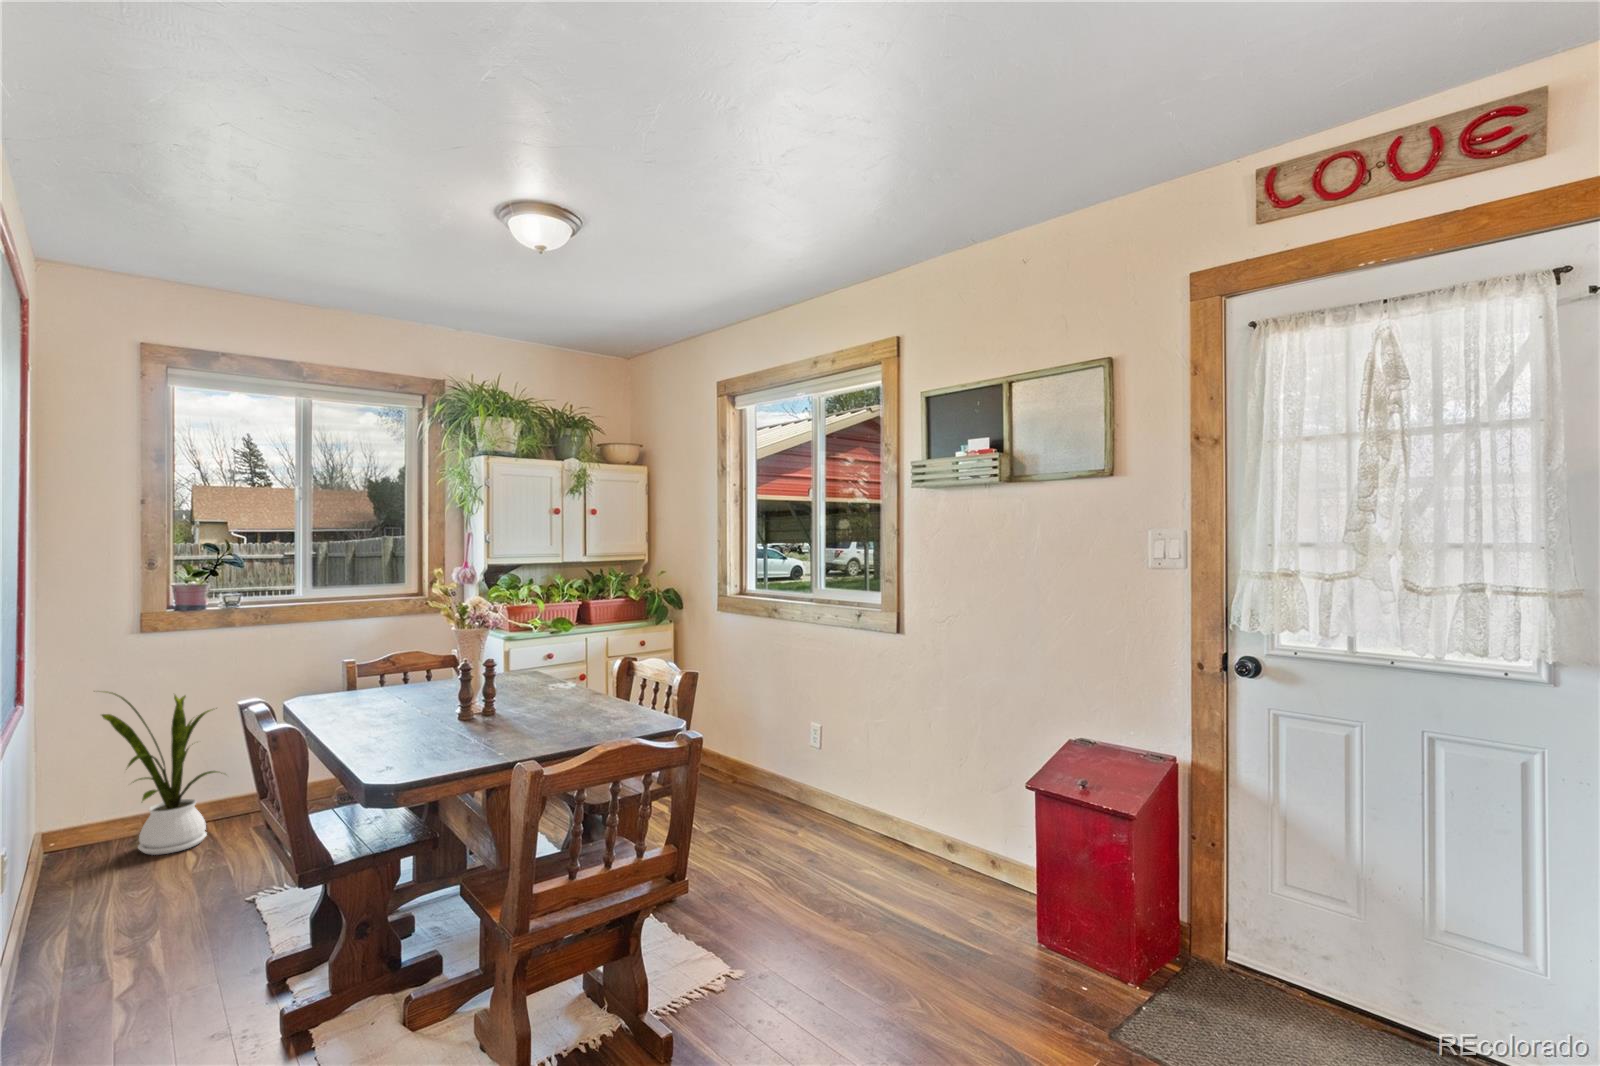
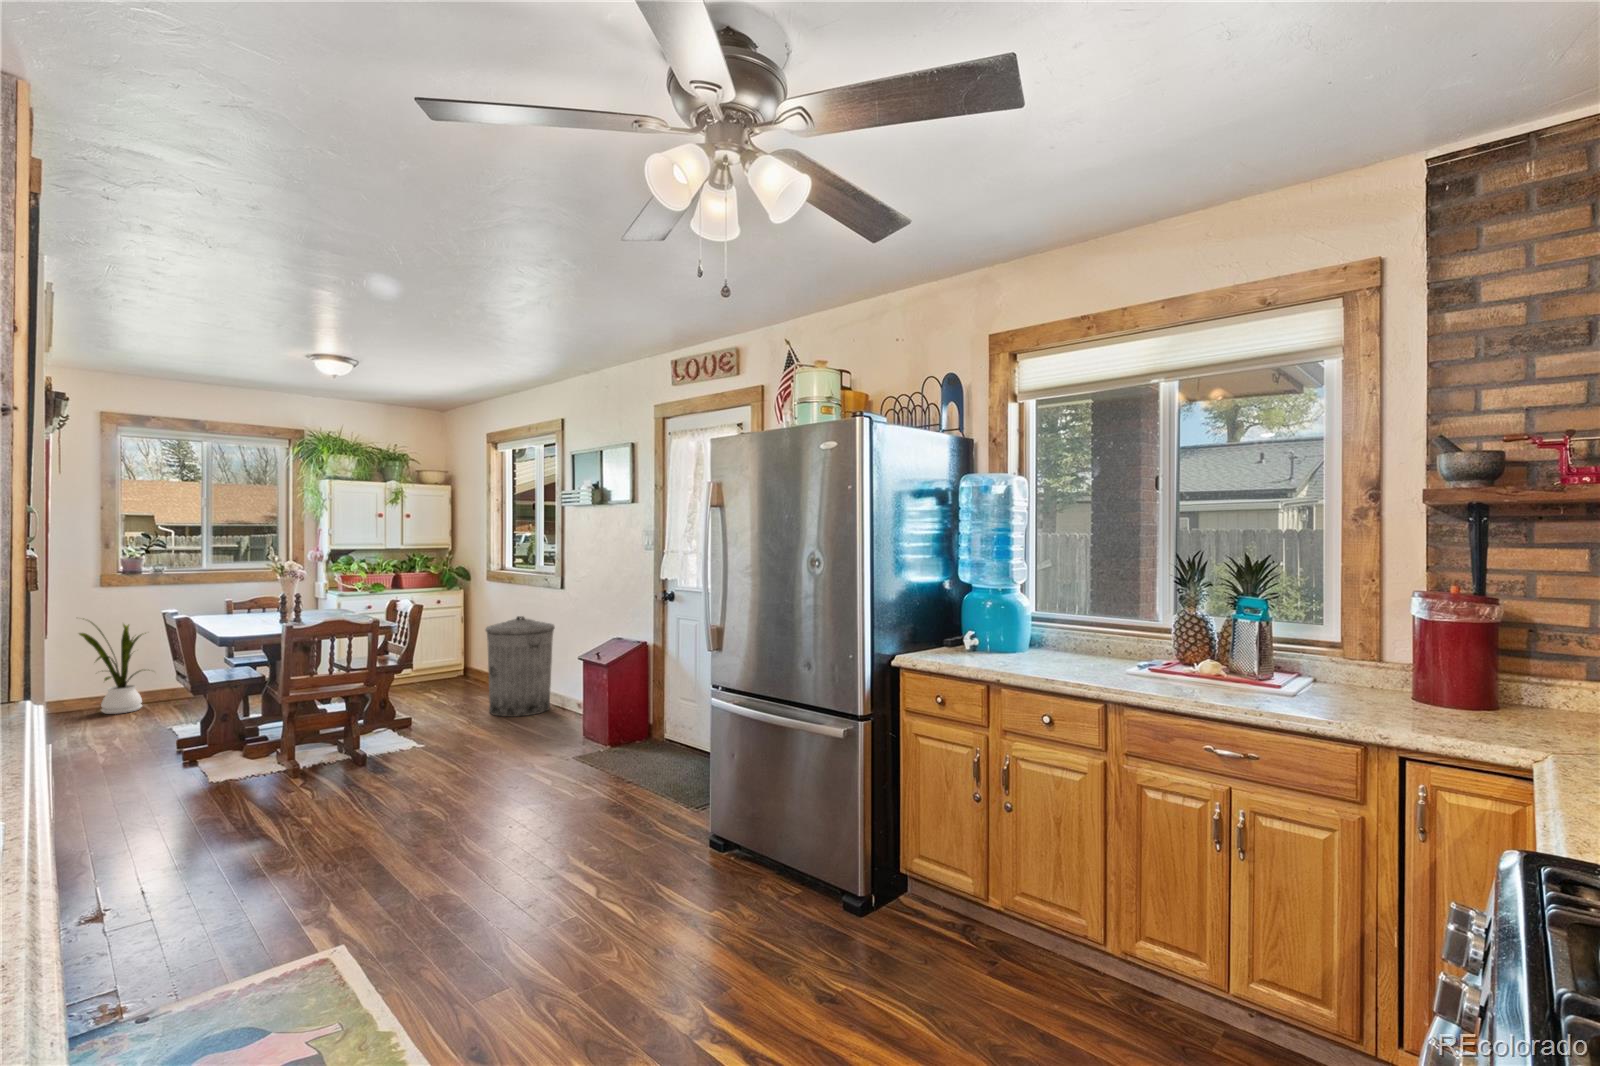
trash can: none [778,680,894,867] -> present [486,616,555,717]

